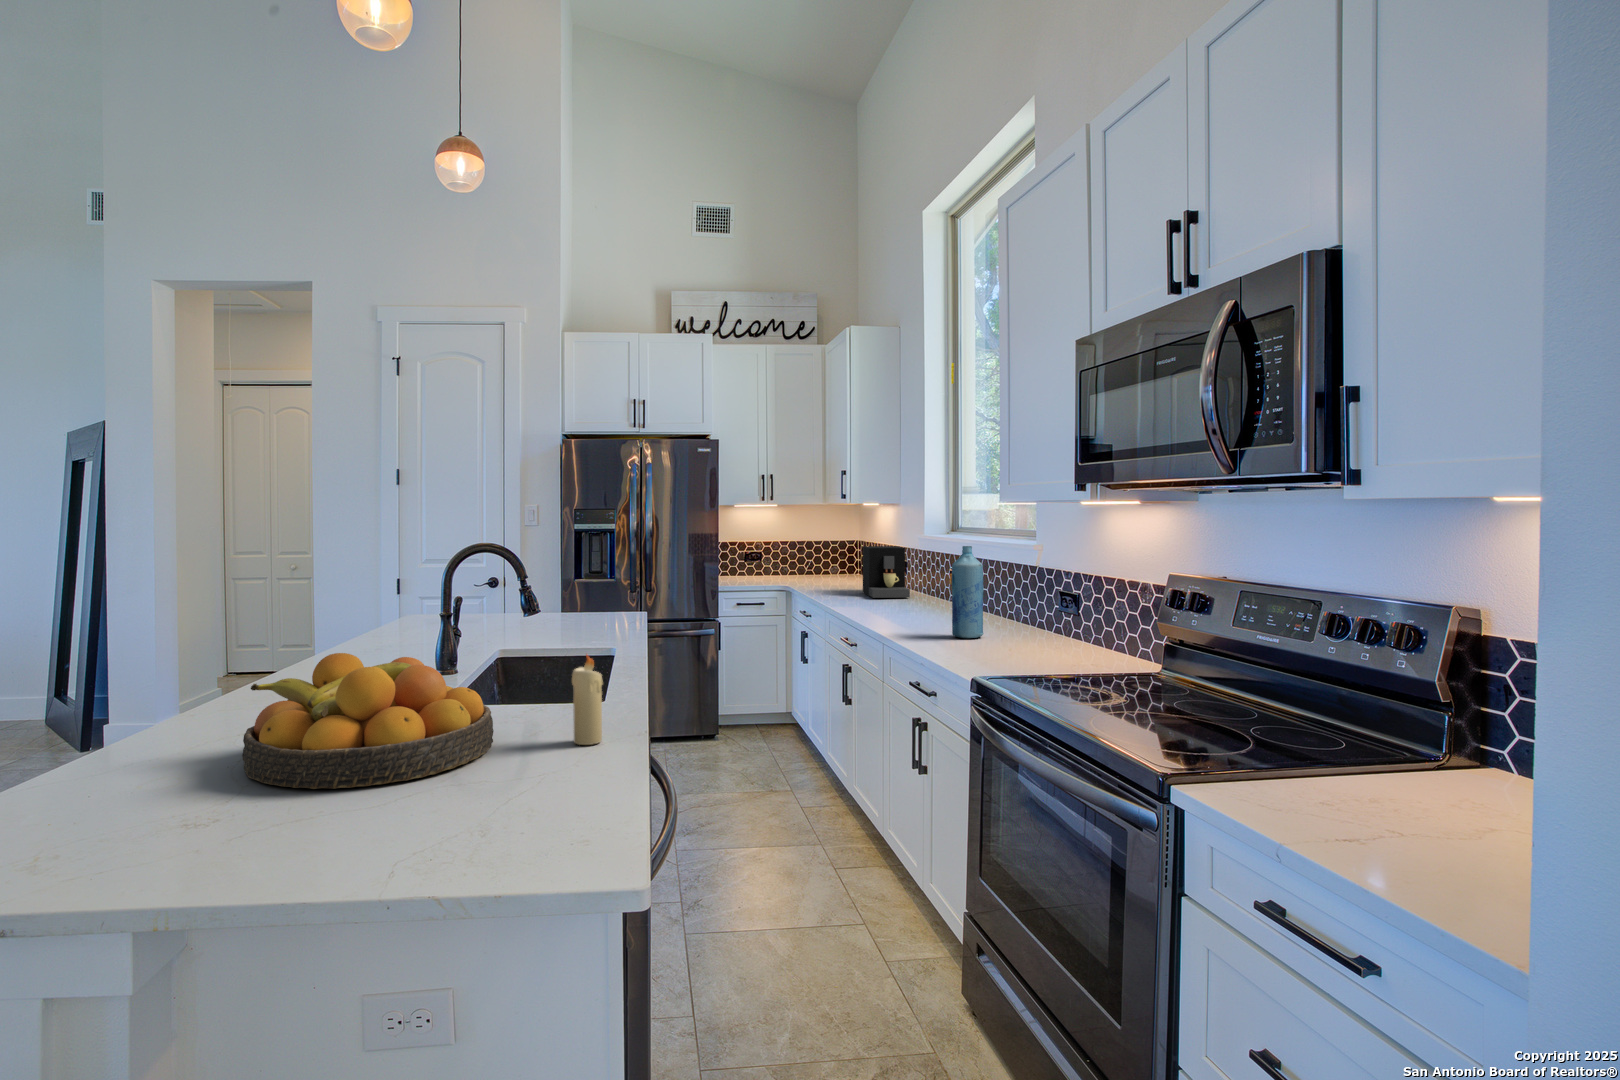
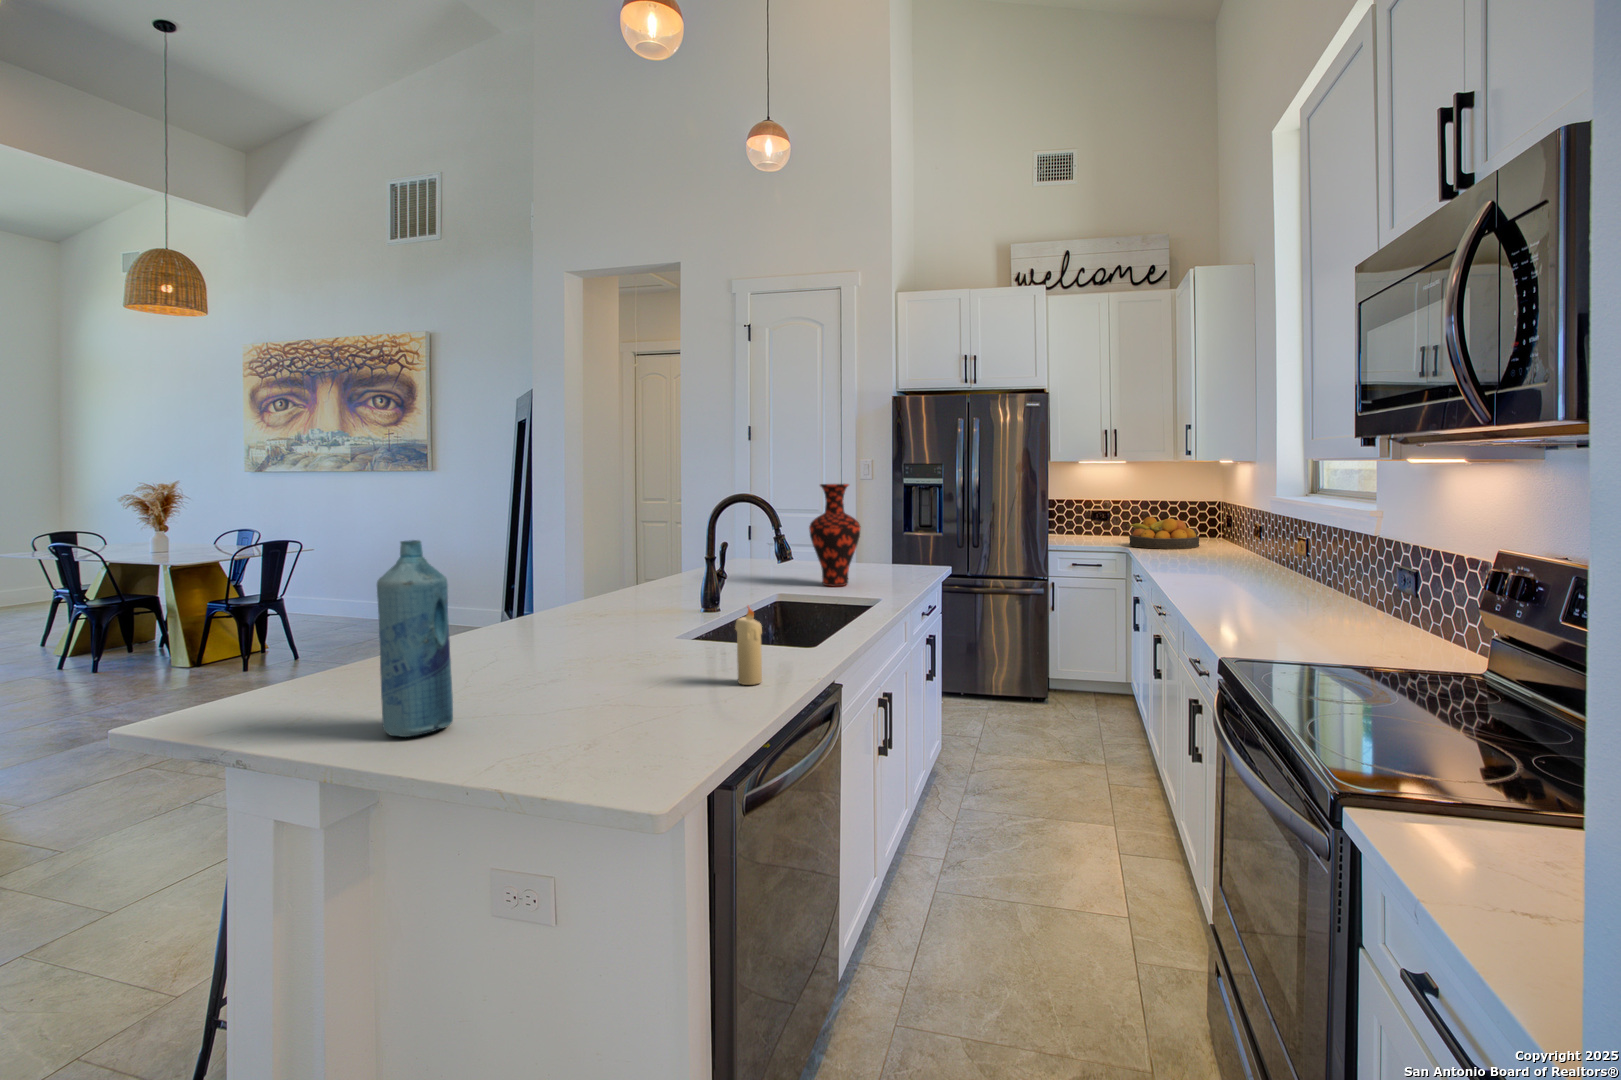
vase: none [525,522,585,635] -> present [809,484,861,586]
coffee maker: present [863,546,910,598] -> none [1200,507,1249,565]
bottle: present [952,546,984,638] -> present [377,540,453,737]
fruit bowl: present [242,653,494,789] -> present [1128,517,1199,549]

